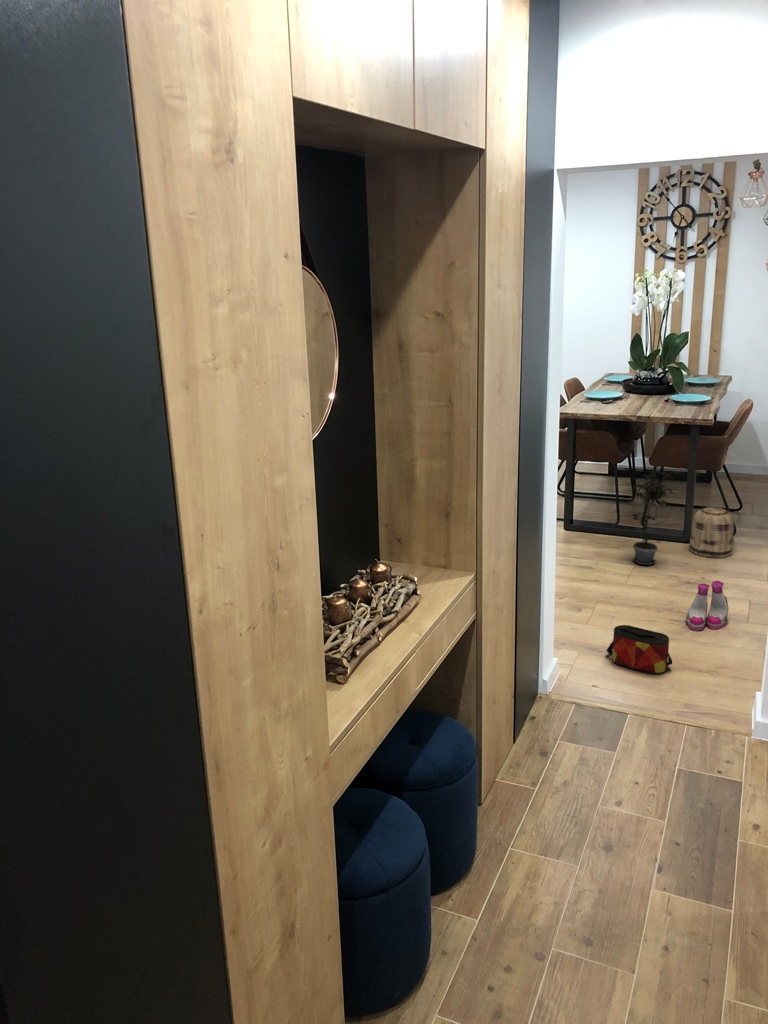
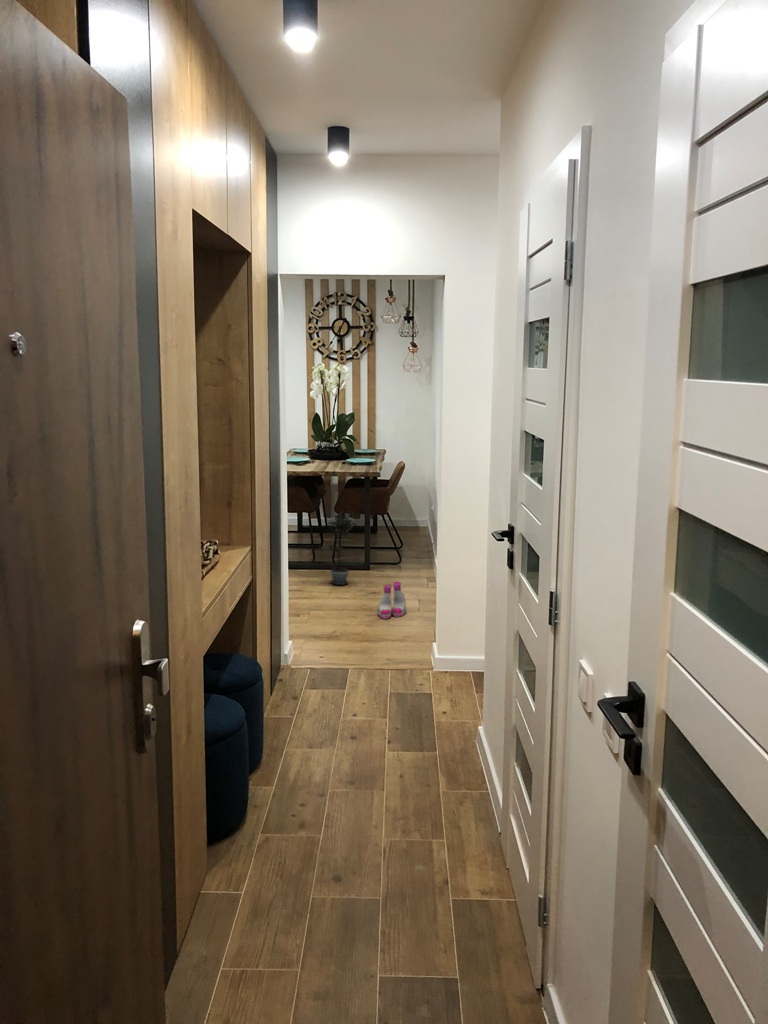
basket: present [689,498,734,558] -> none [370,531,402,577]
bag: present [607,625,672,674] -> none [326,614,374,646]

